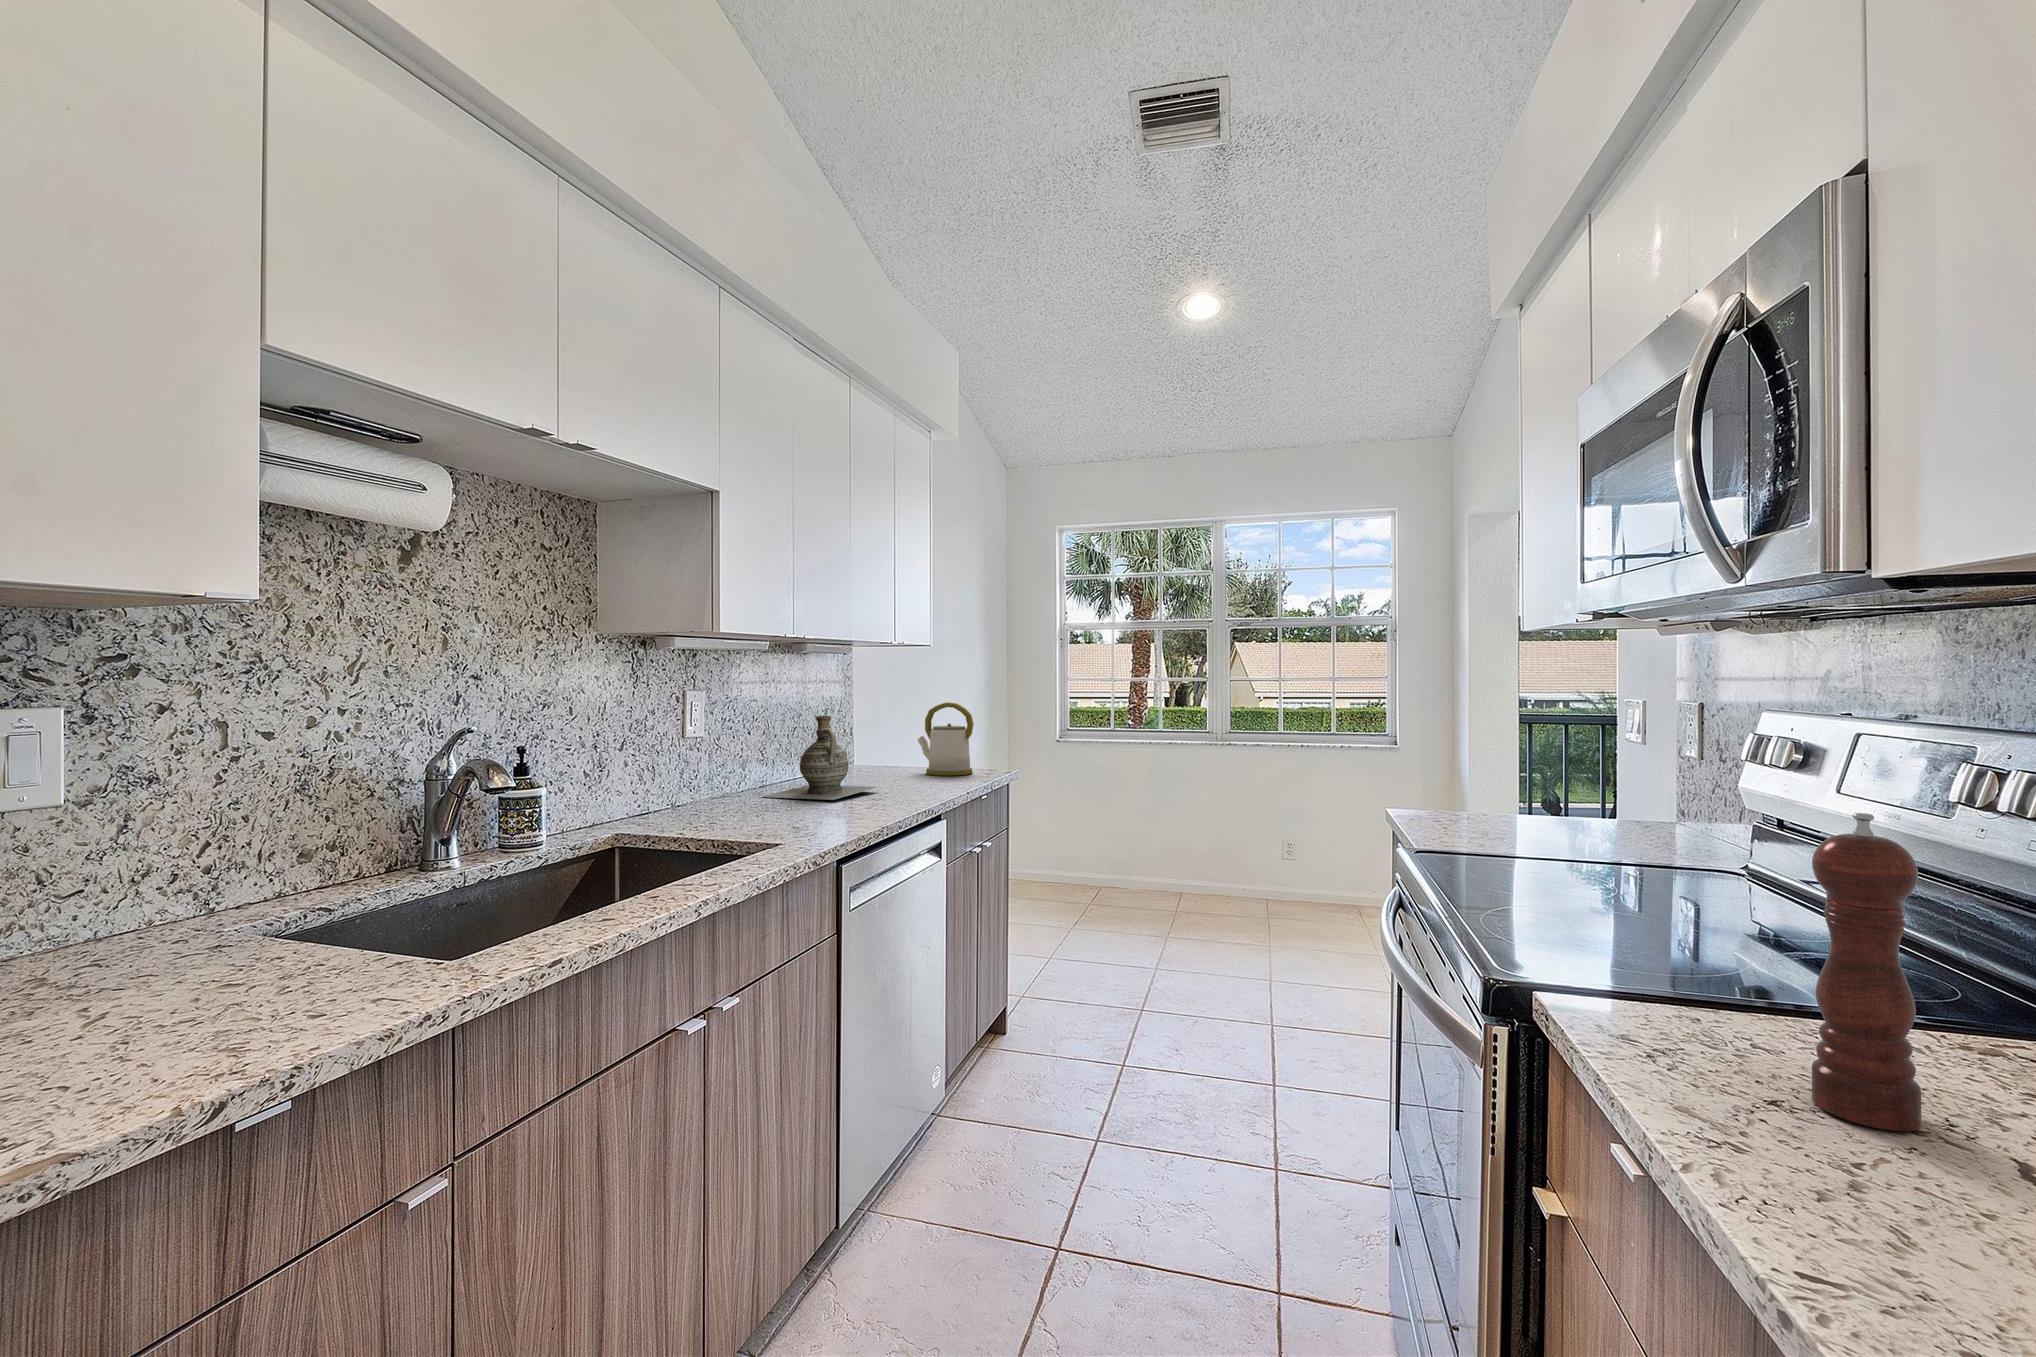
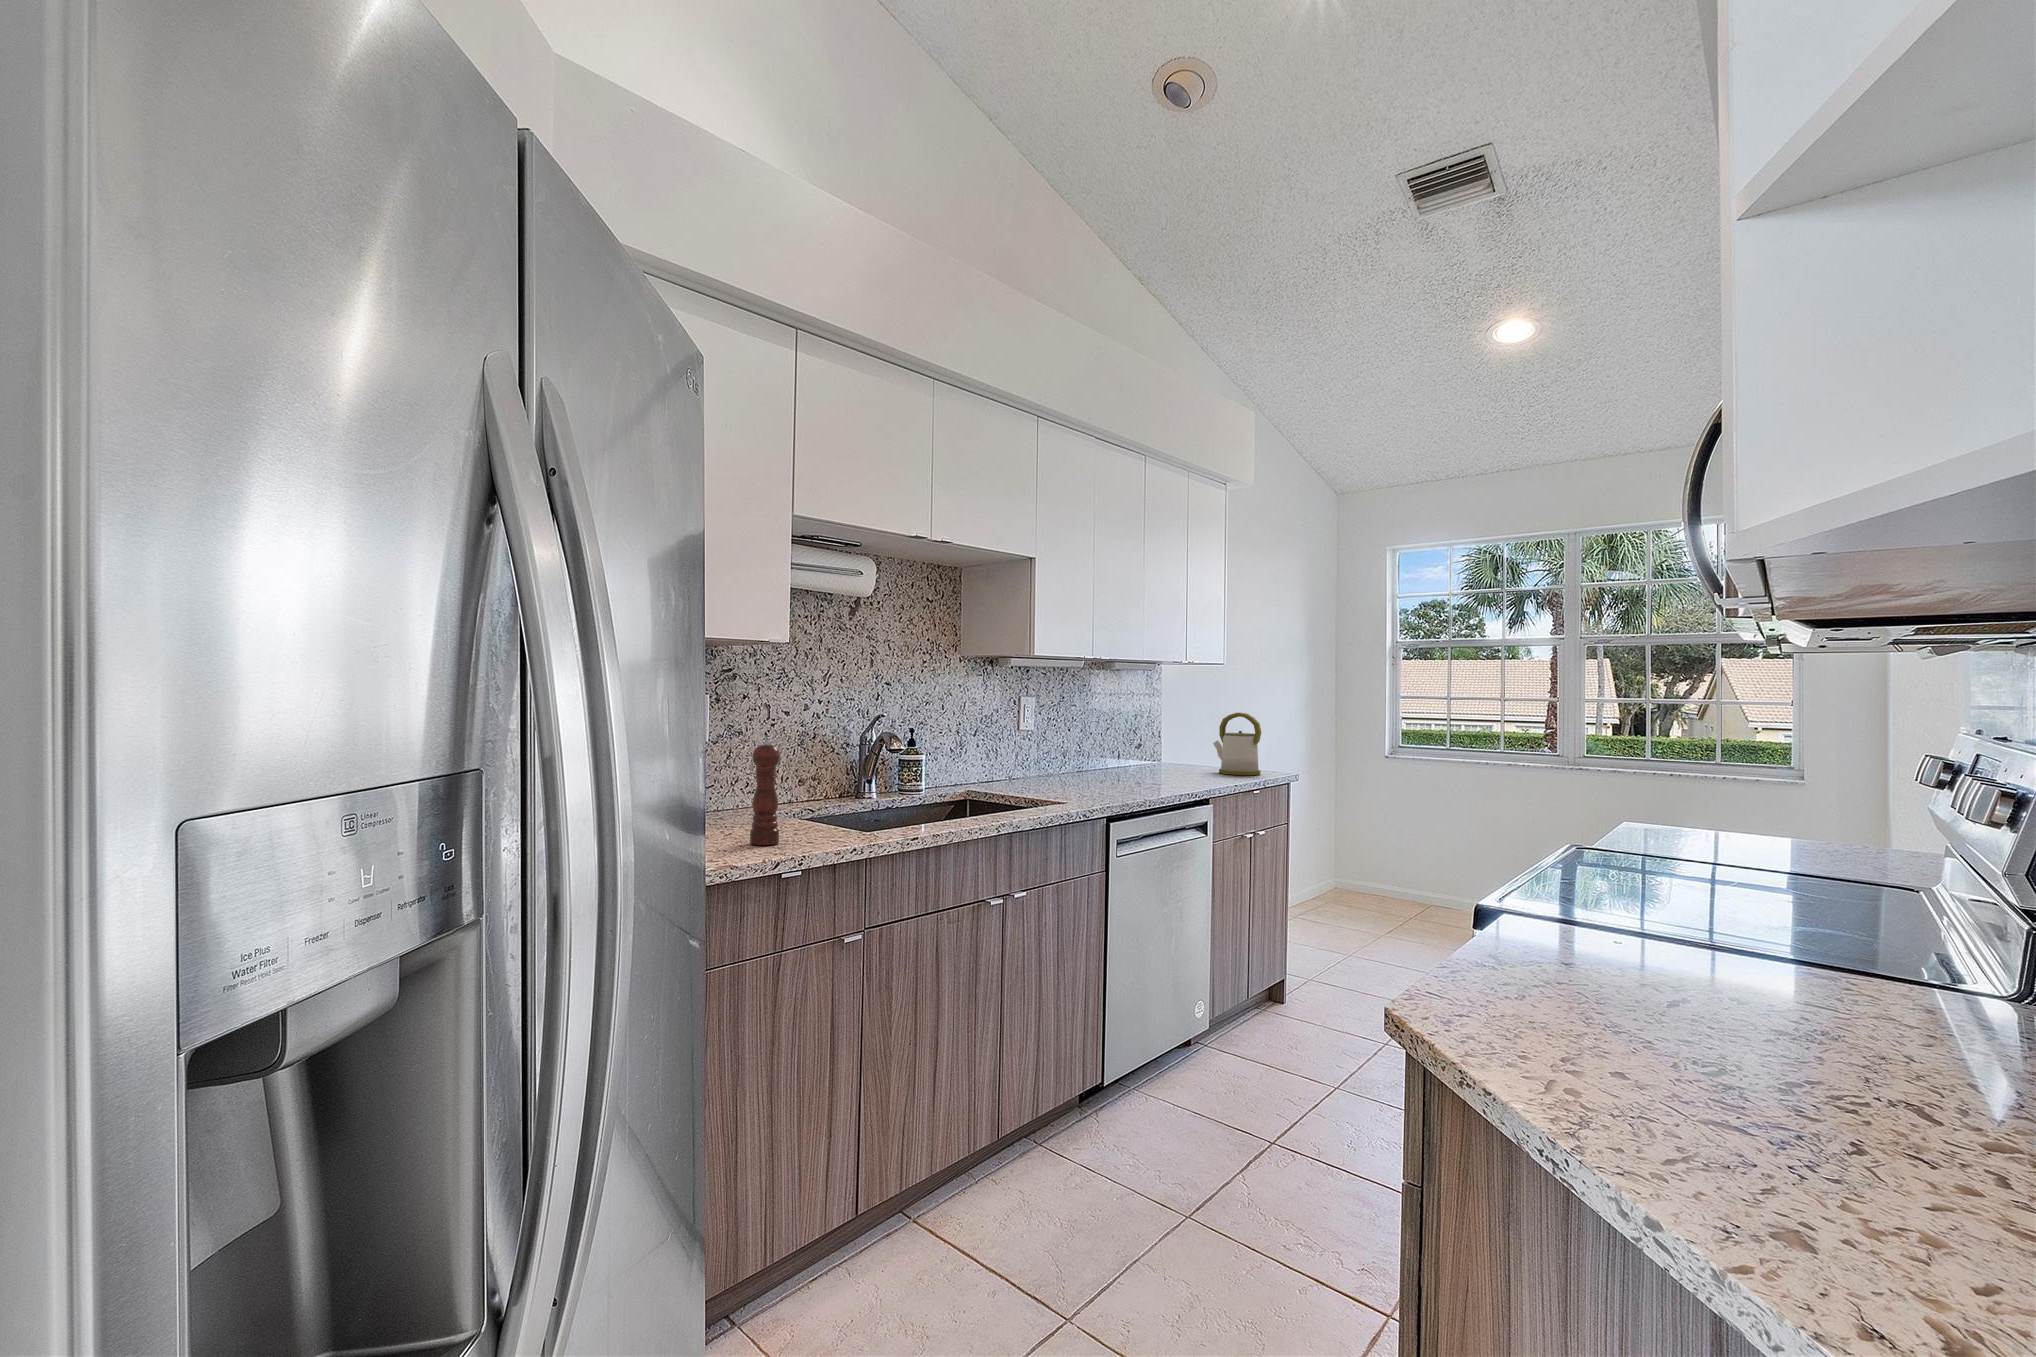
ceramic jug: present [762,716,877,800] -> none [1074,719,1166,783]
pepper mill: present [1812,813,1921,1131] -> present [750,737,780,845]

